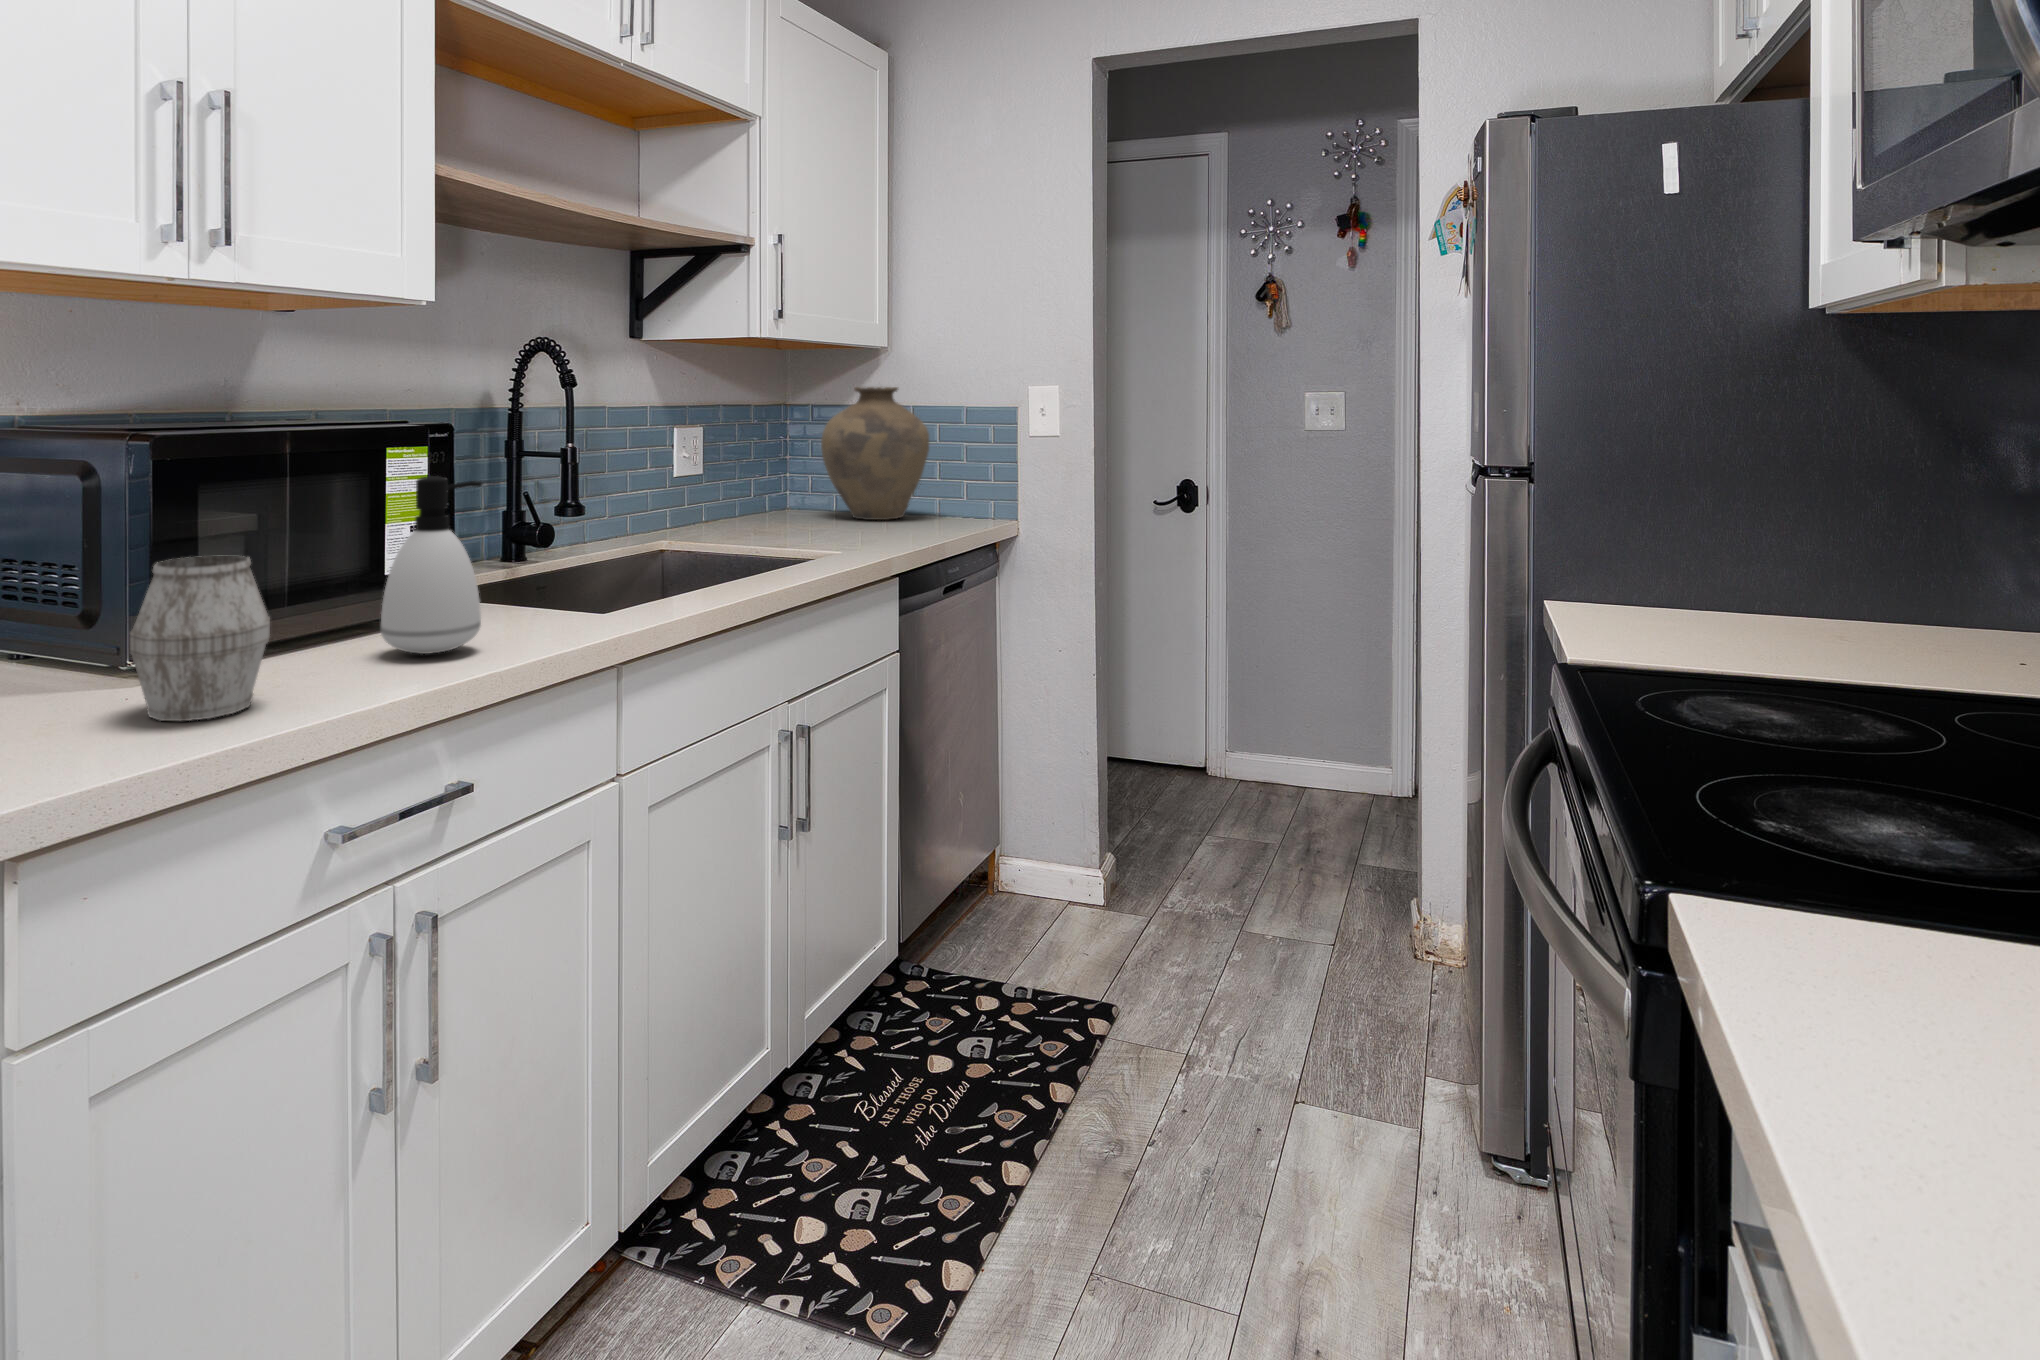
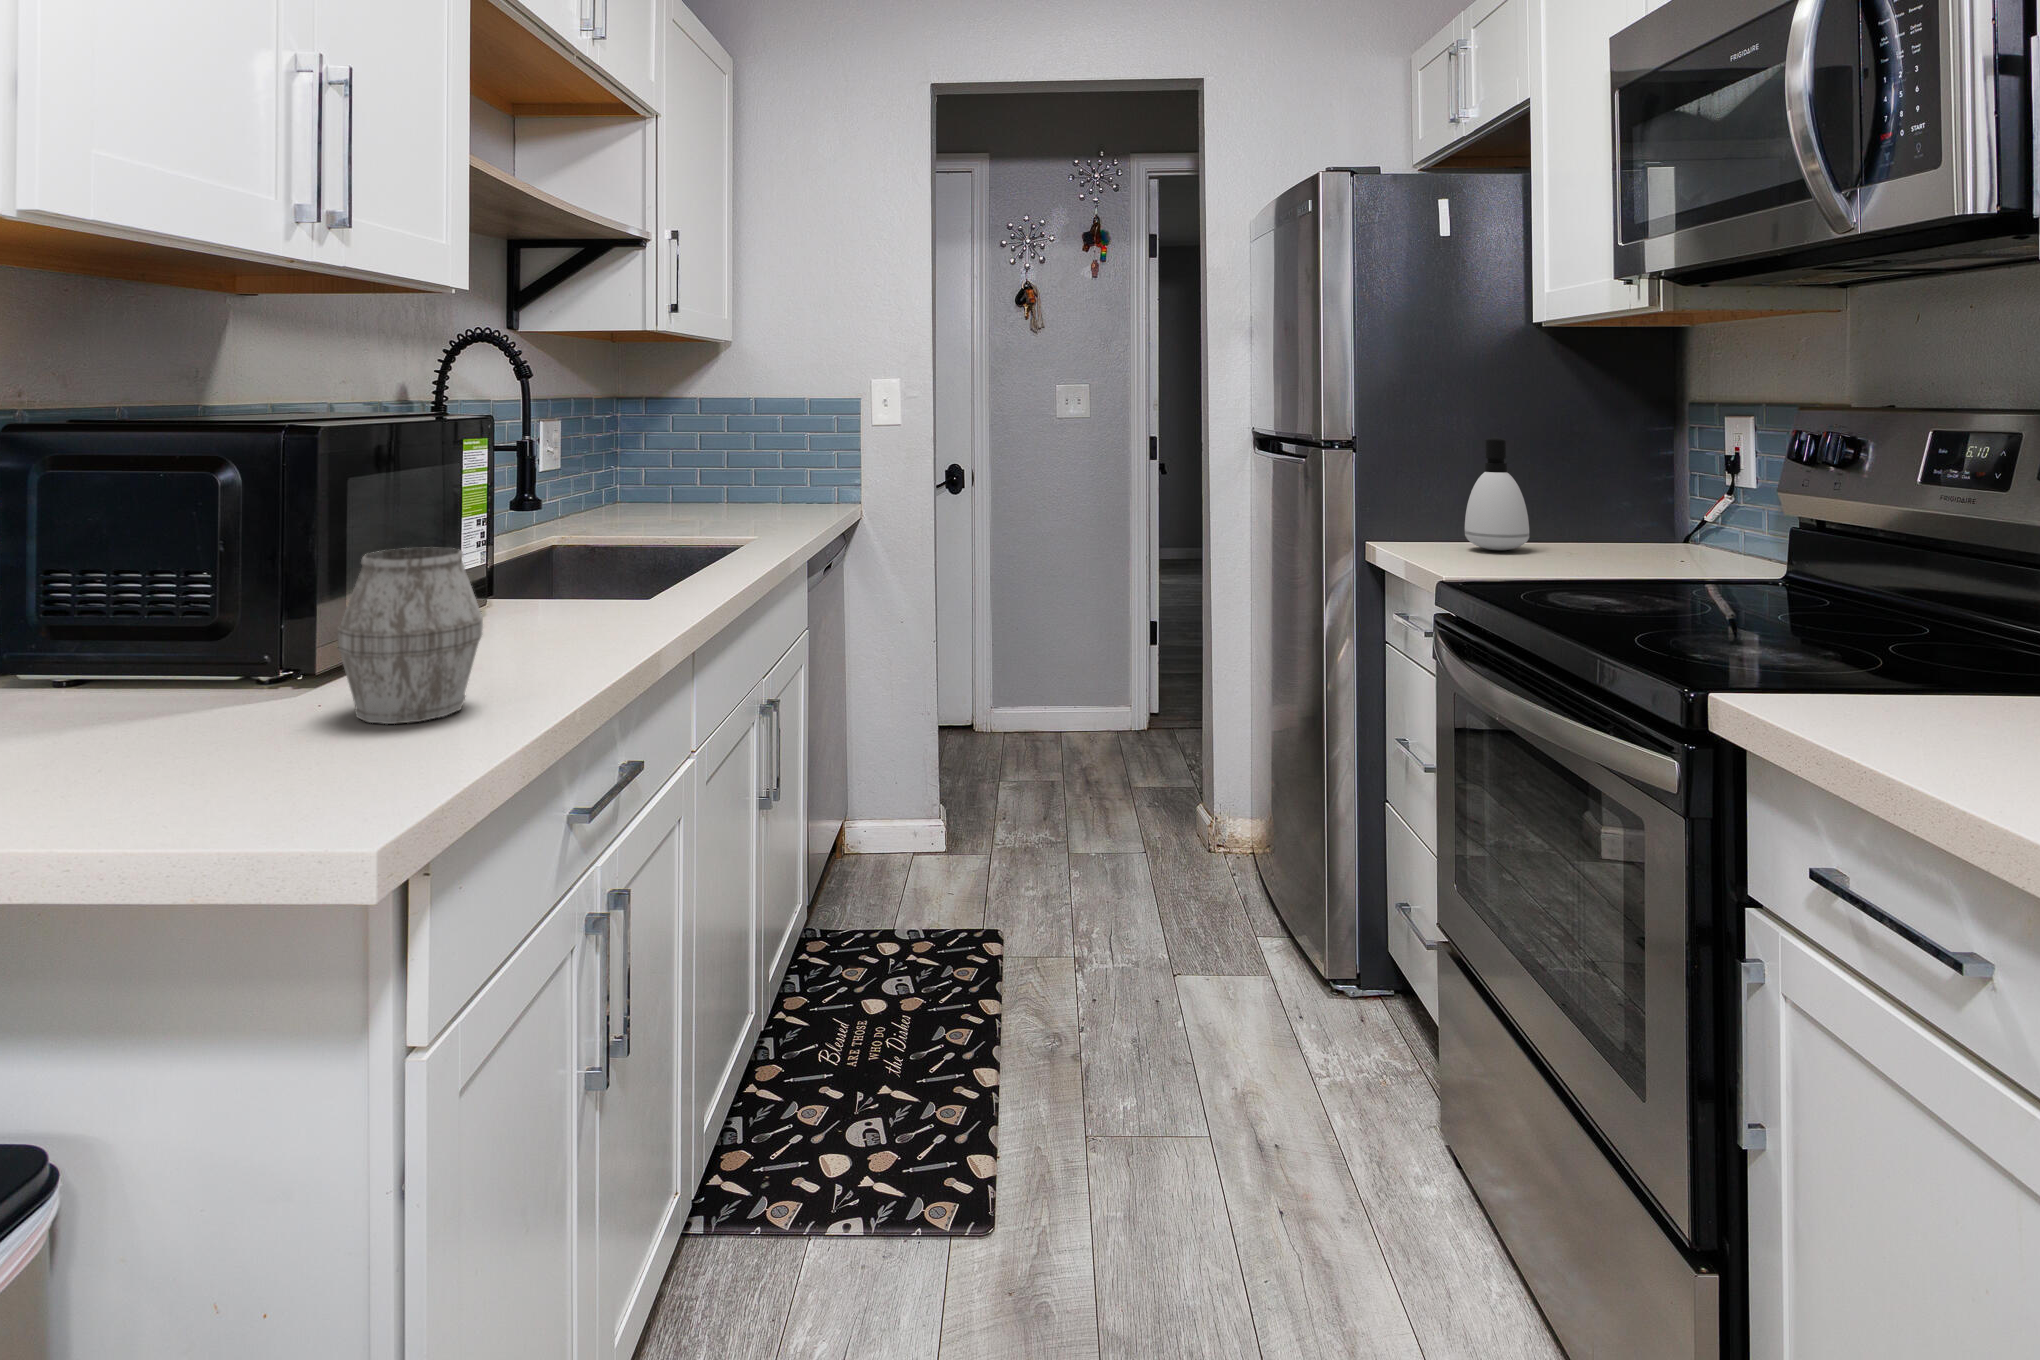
vase: present [821,387,929,520] -> none [659,385,773,514]
soap dispenser: present [381,476,482,654] -> present [1465,438,1529,550]

